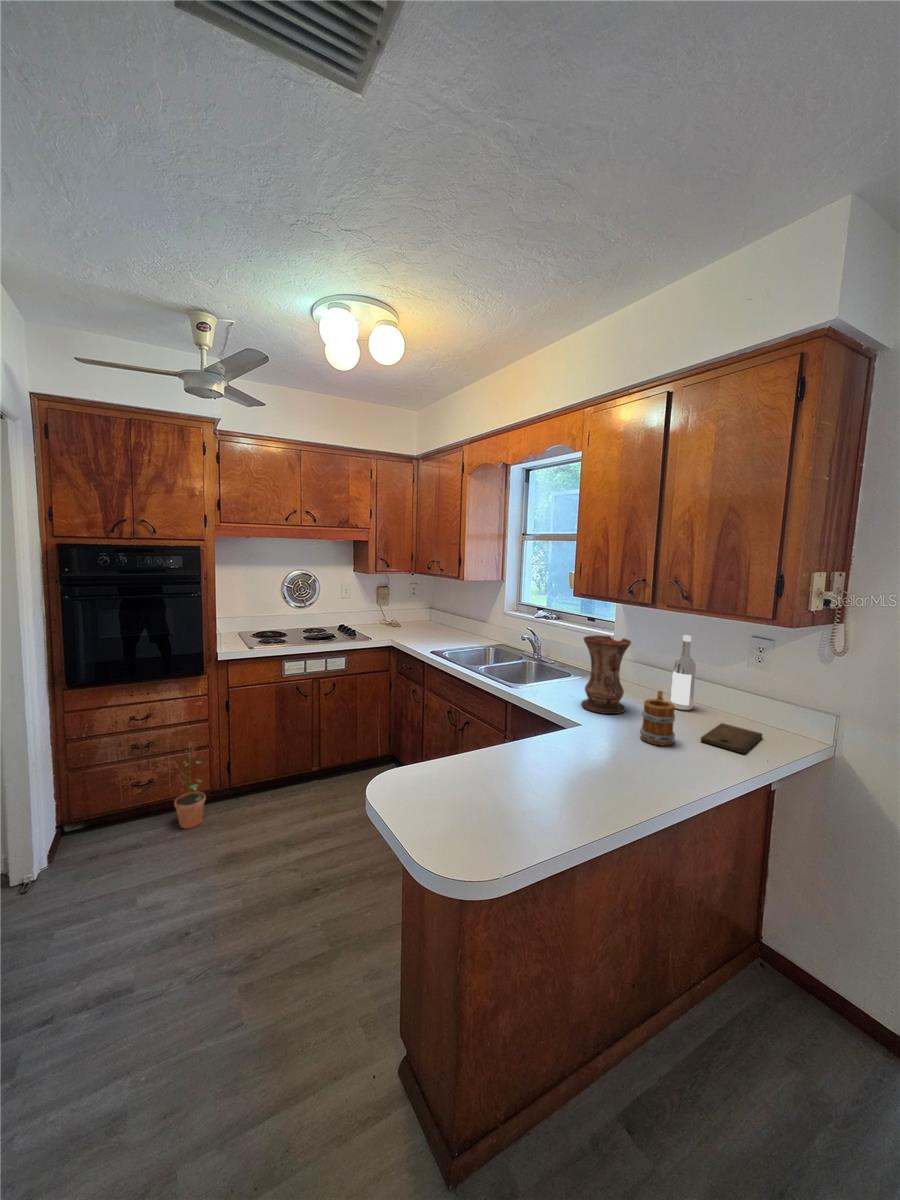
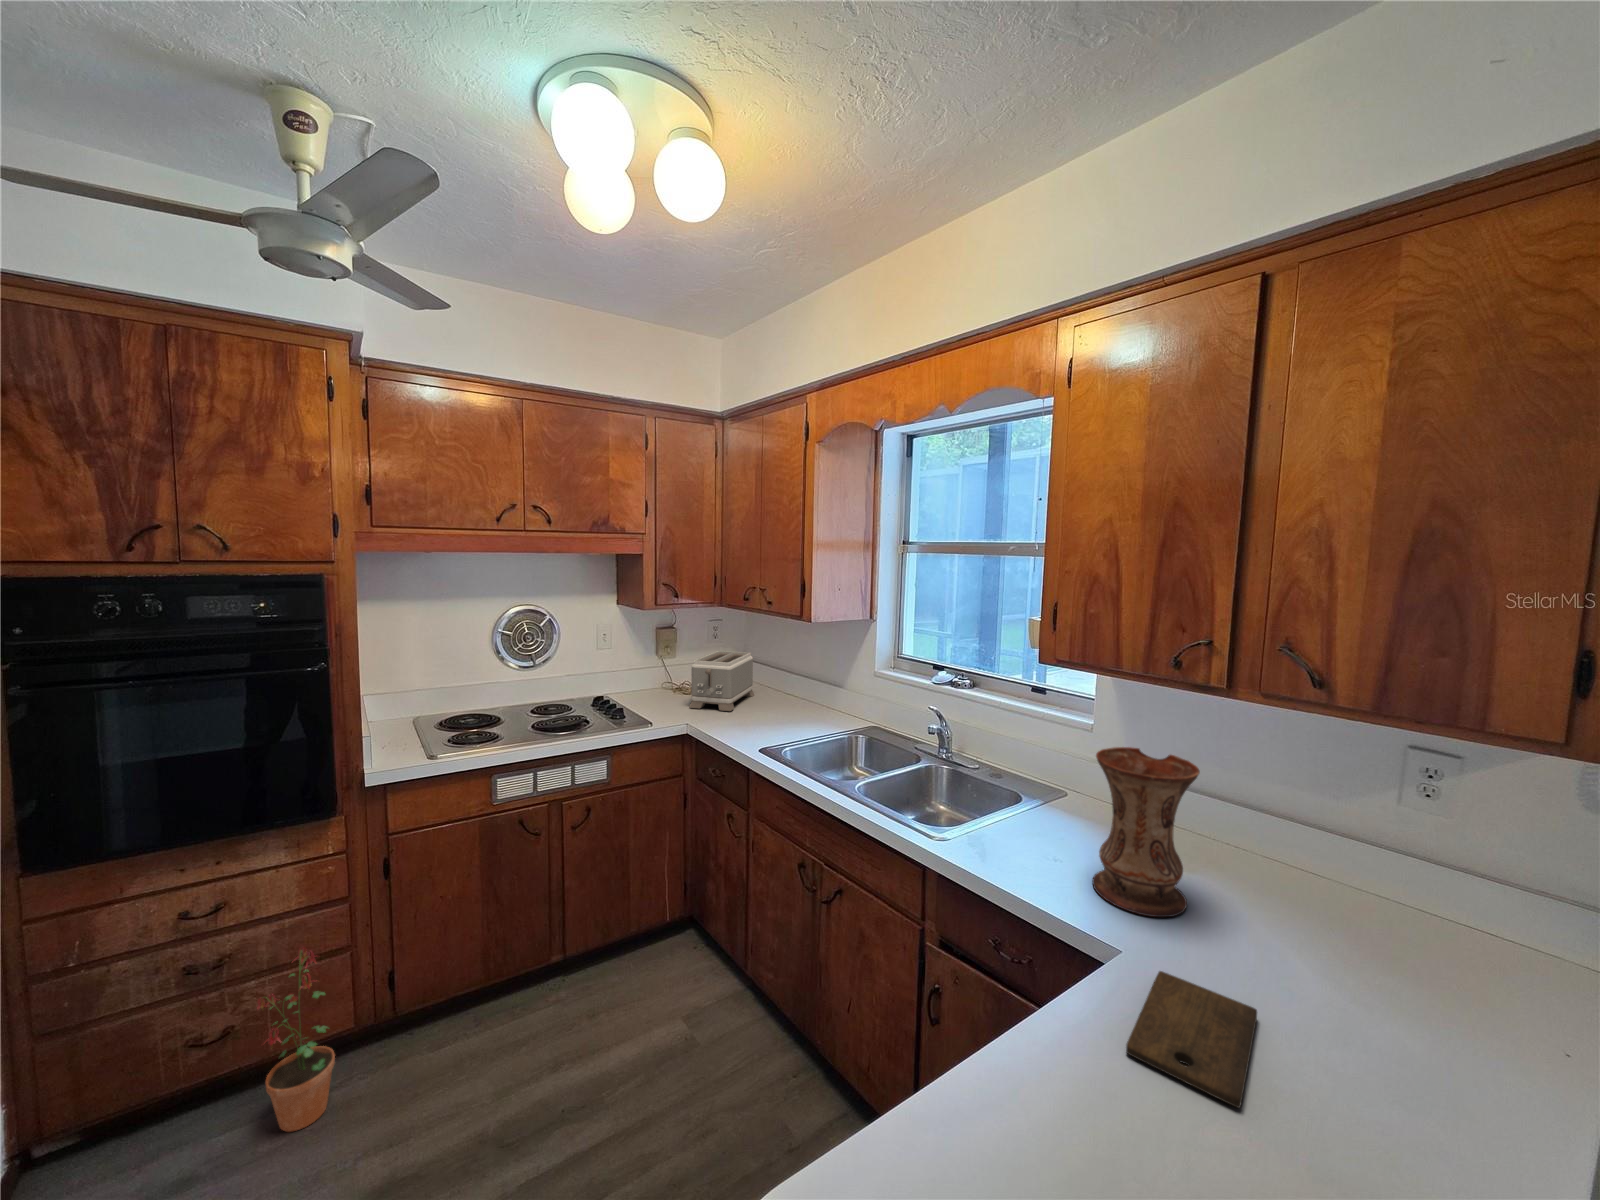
toaster: none [394,602,435,636] -> present [689,651,754,711]
wine bottle: present [671,635,696,710] -> none [1253,744,1307,891]
mug: present [640,691,675,745] -> none [1273,887,1368,1030]
cutting board: present [701,723,762,754] -> present [1126,971,1257,1108]

